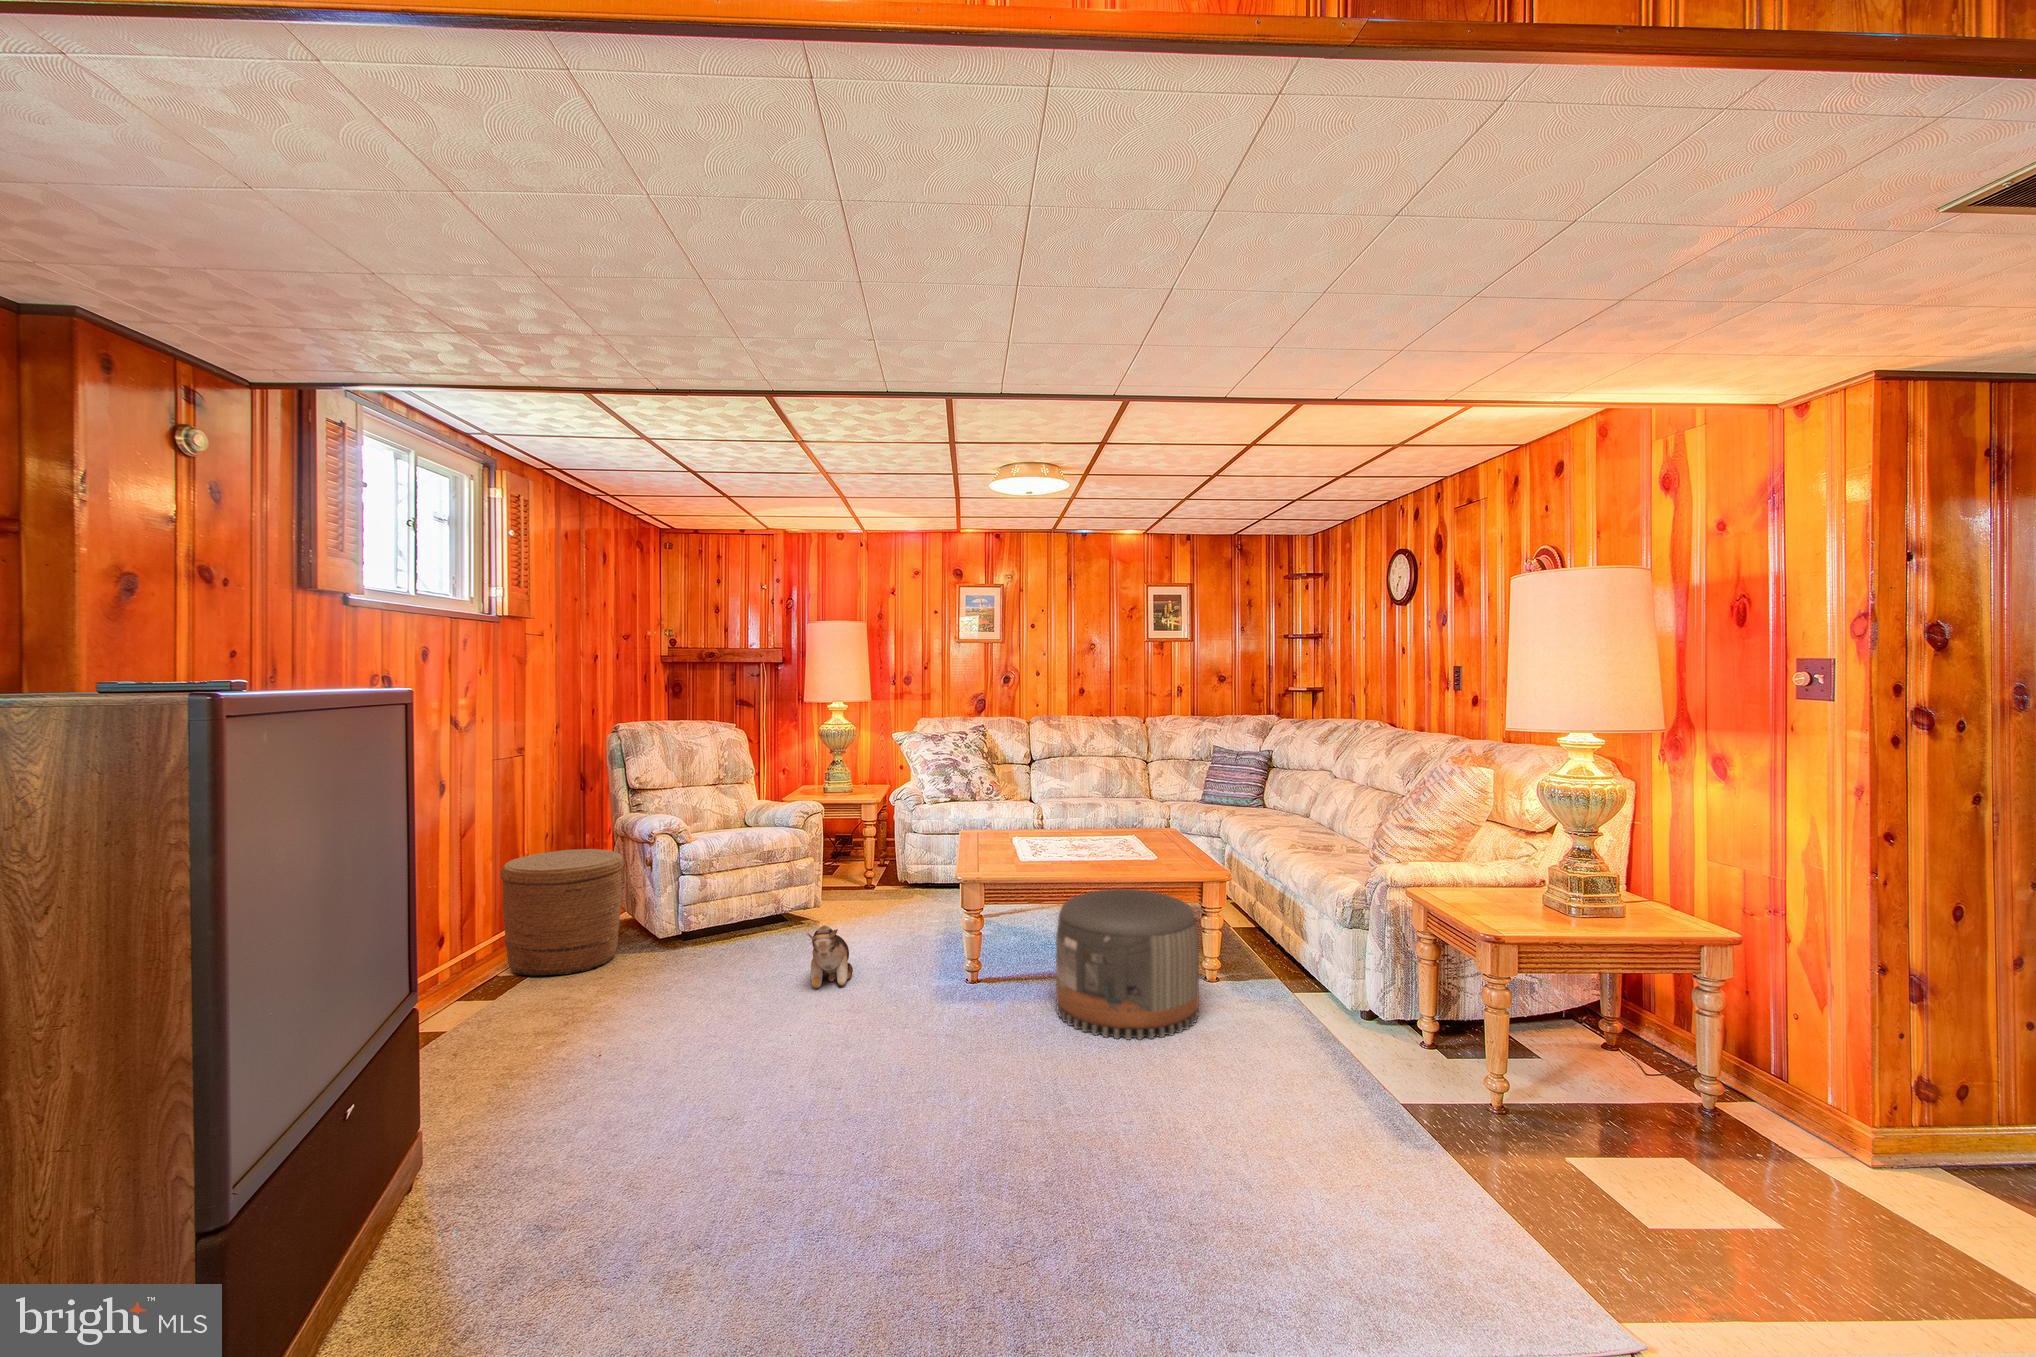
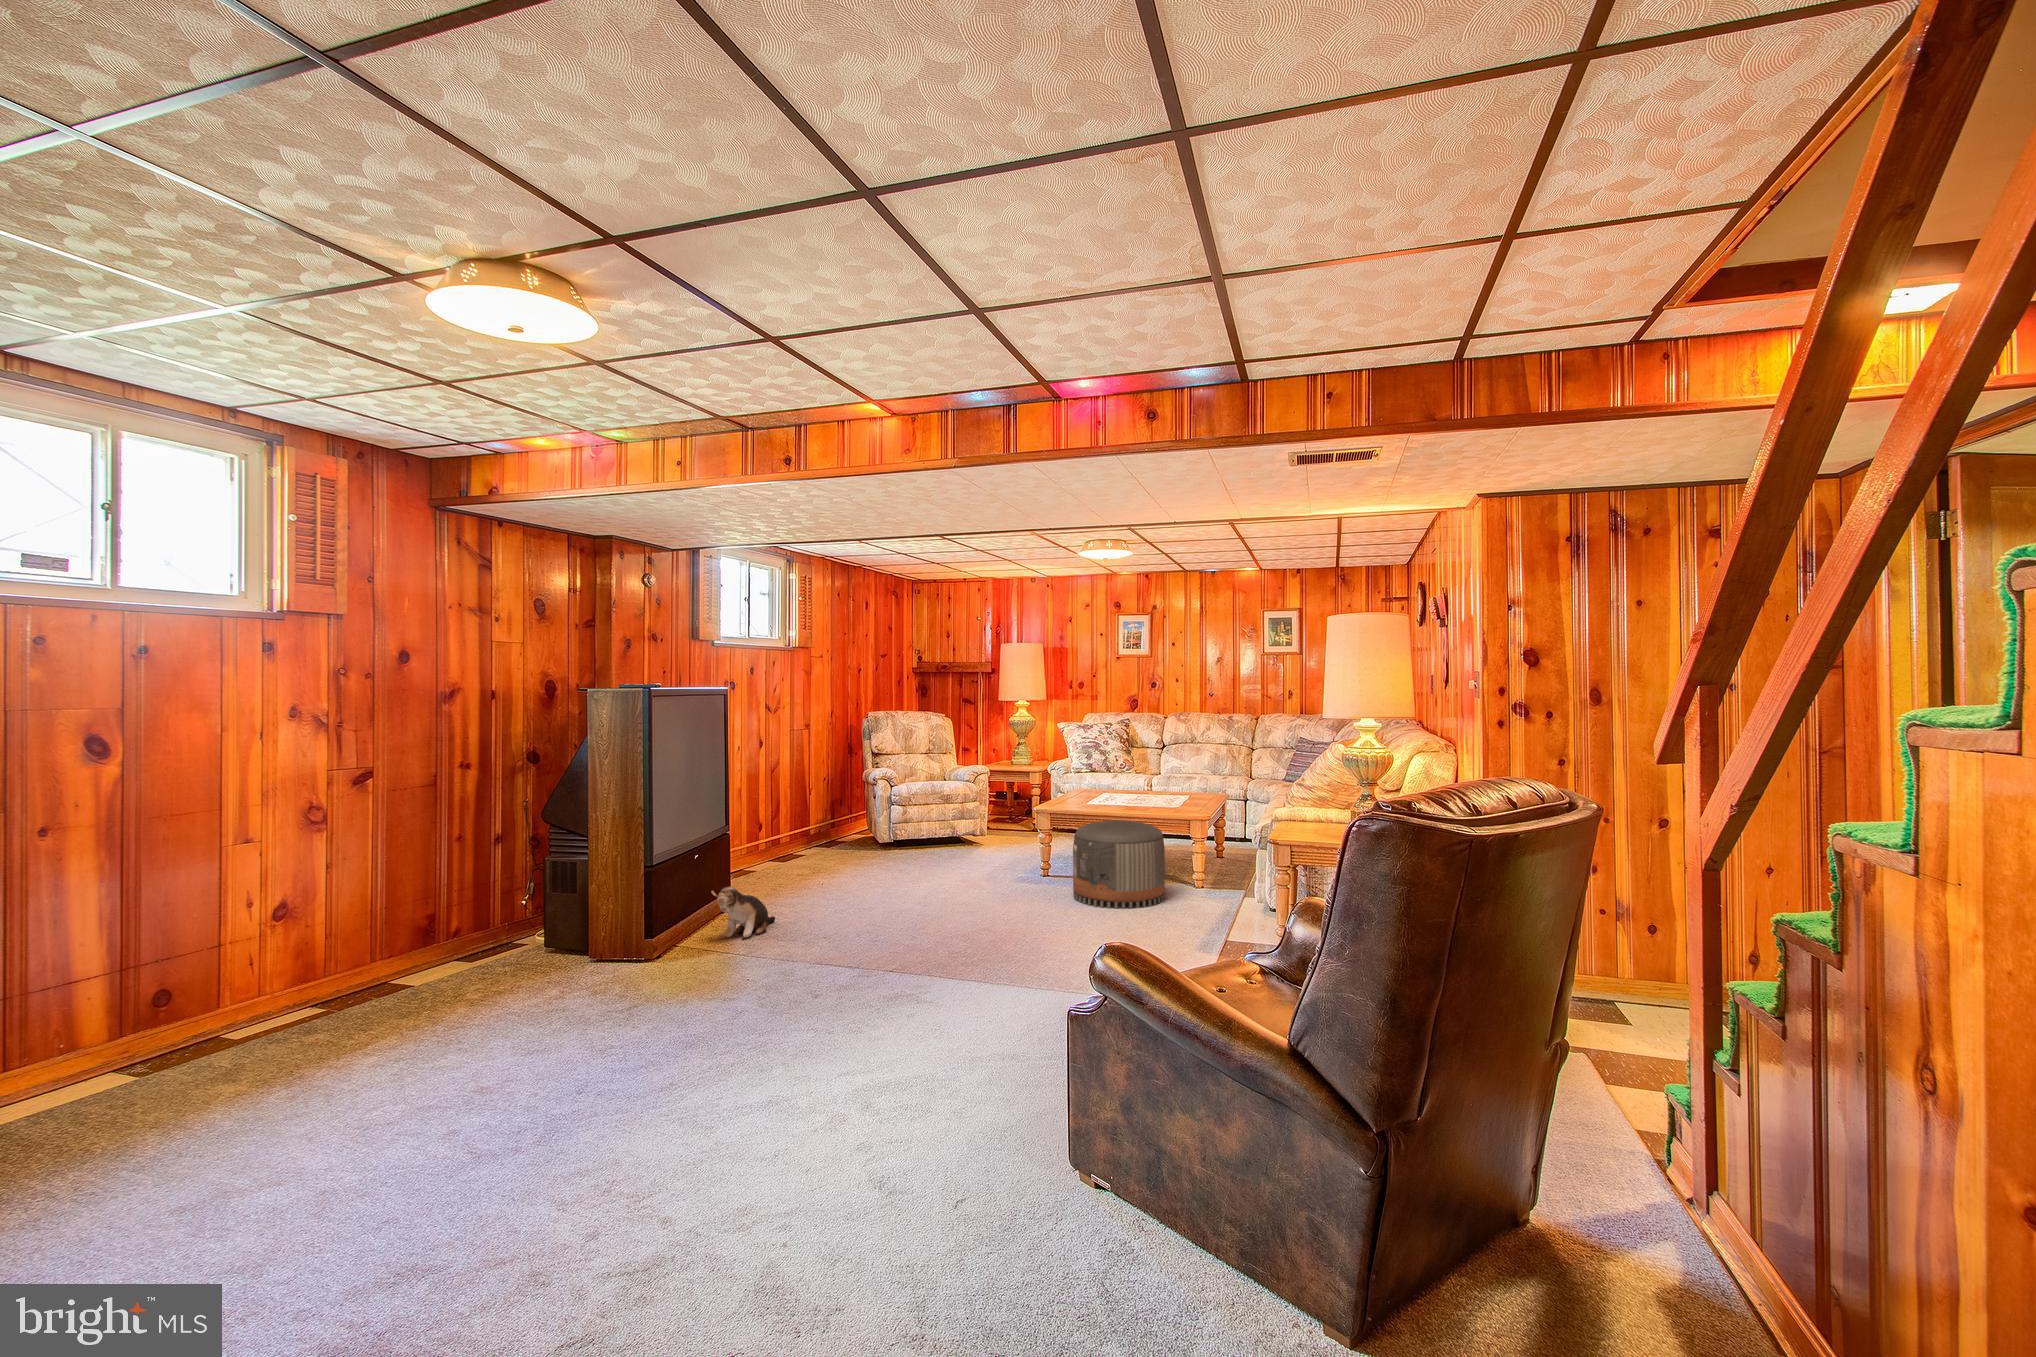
woven basket: present [500,849,624,976] -> none [794,787,860,856]
plush toy: present [807,926,853,988] -> present [711,886,775,937]

